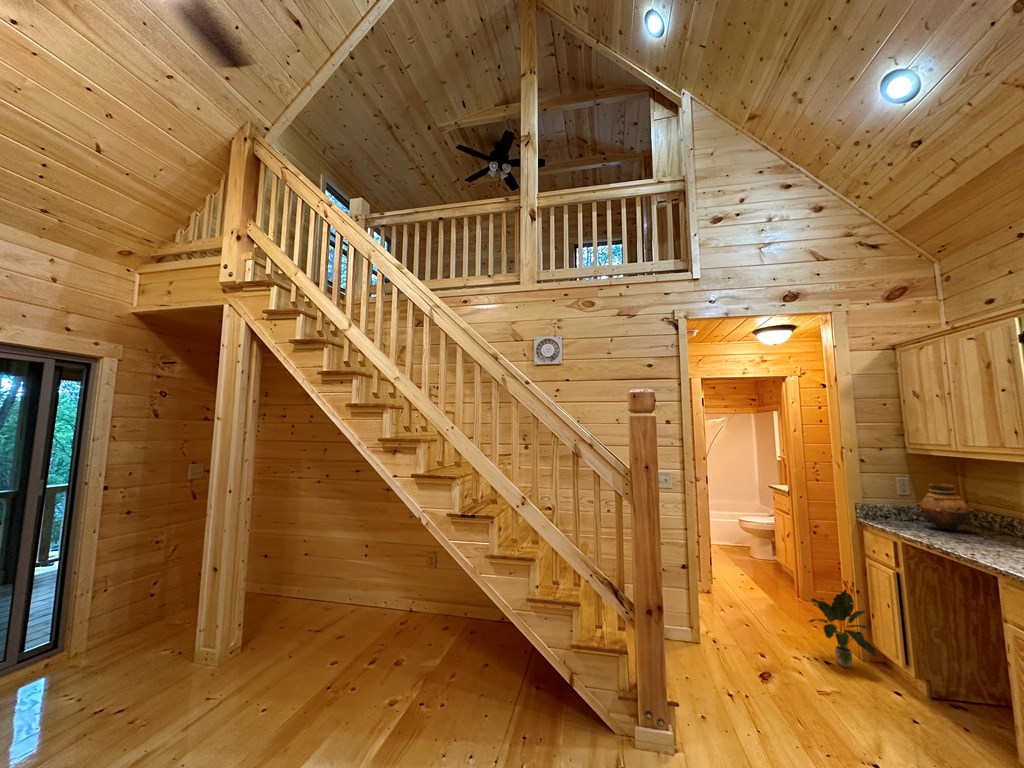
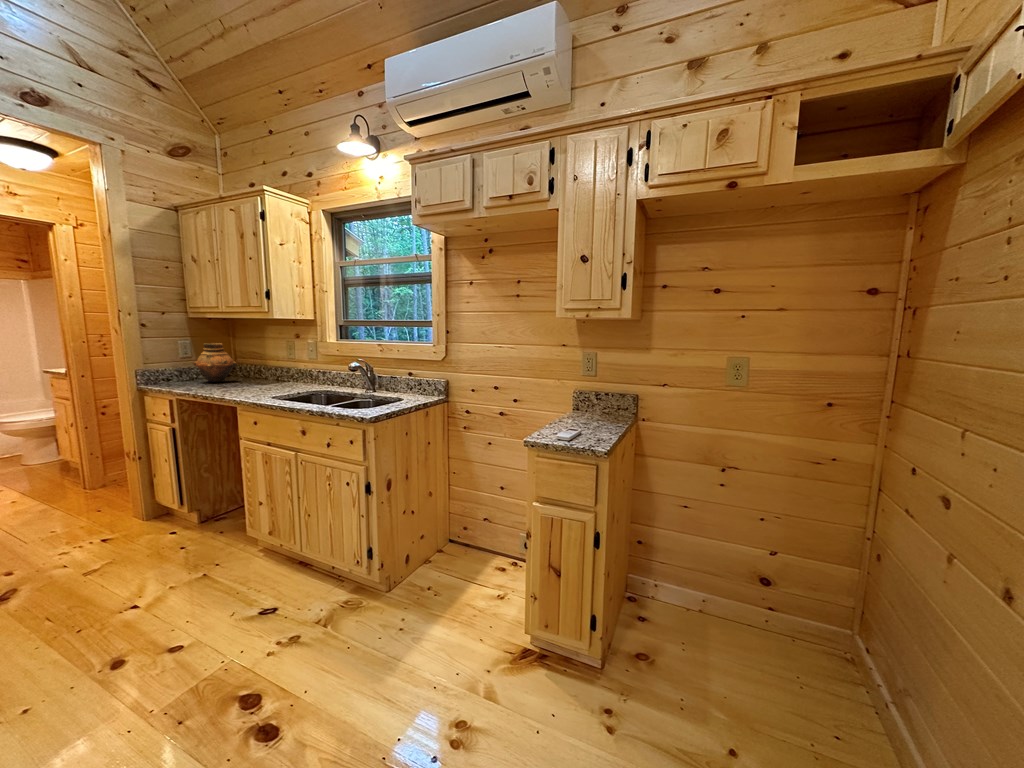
potted plant: present [809,589,877,667] -> none [75,459,155,536]

